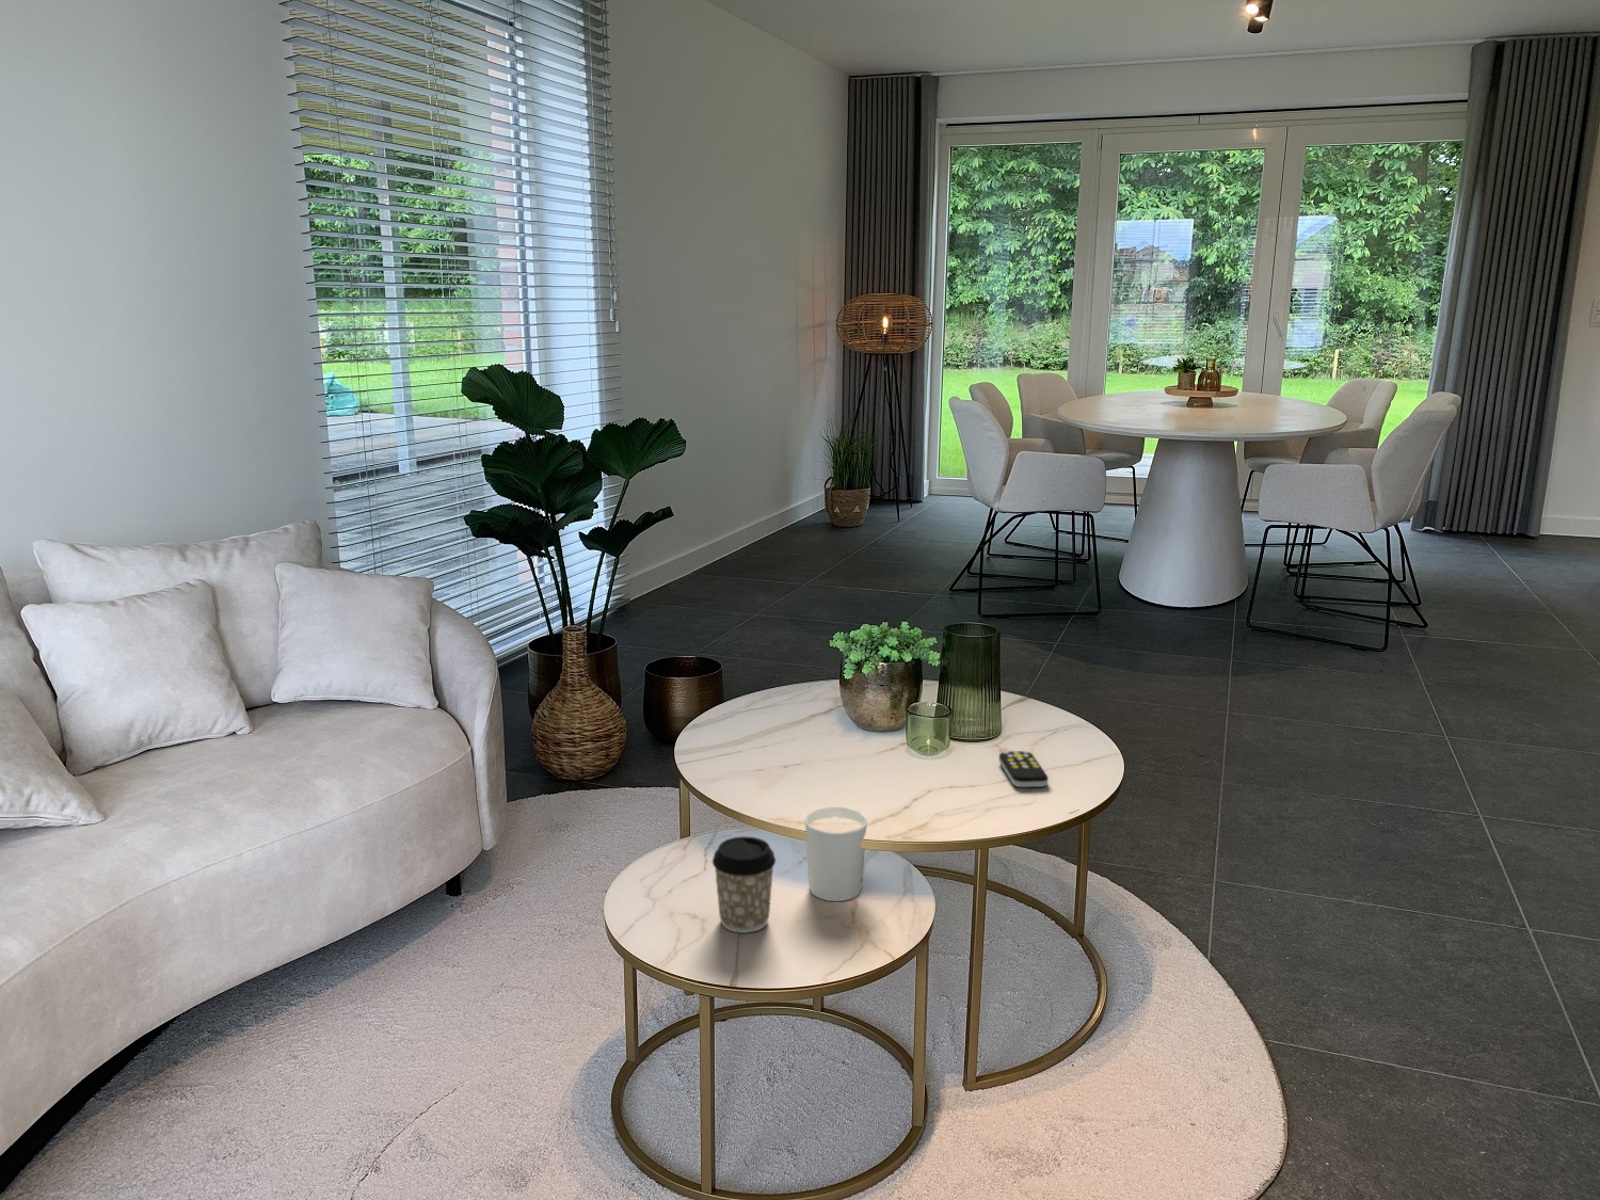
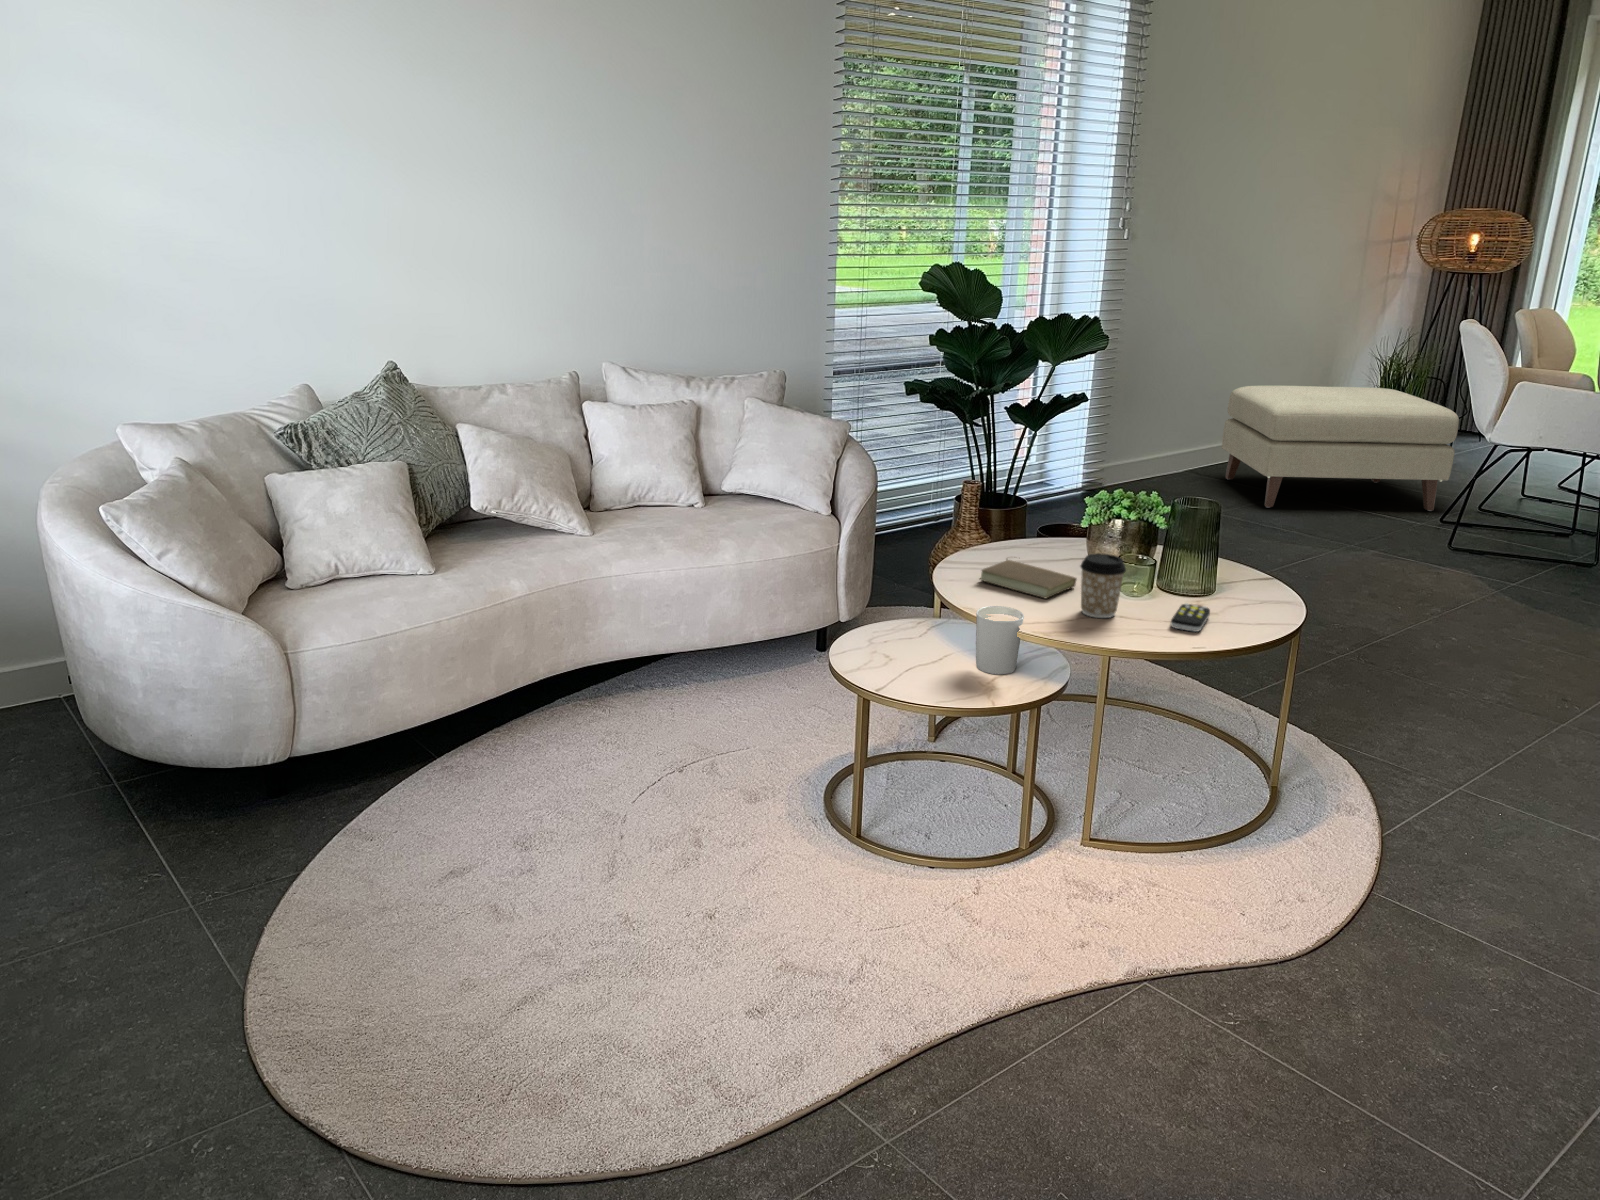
ottoman: none [727,467,943,597] -> present [1222,386,1459,511]
book: none [749,729,861,780] -> present [980,559,1076,599]
coffee cup: present [712,837,776,933] -> present [1081,553,1126,618]

